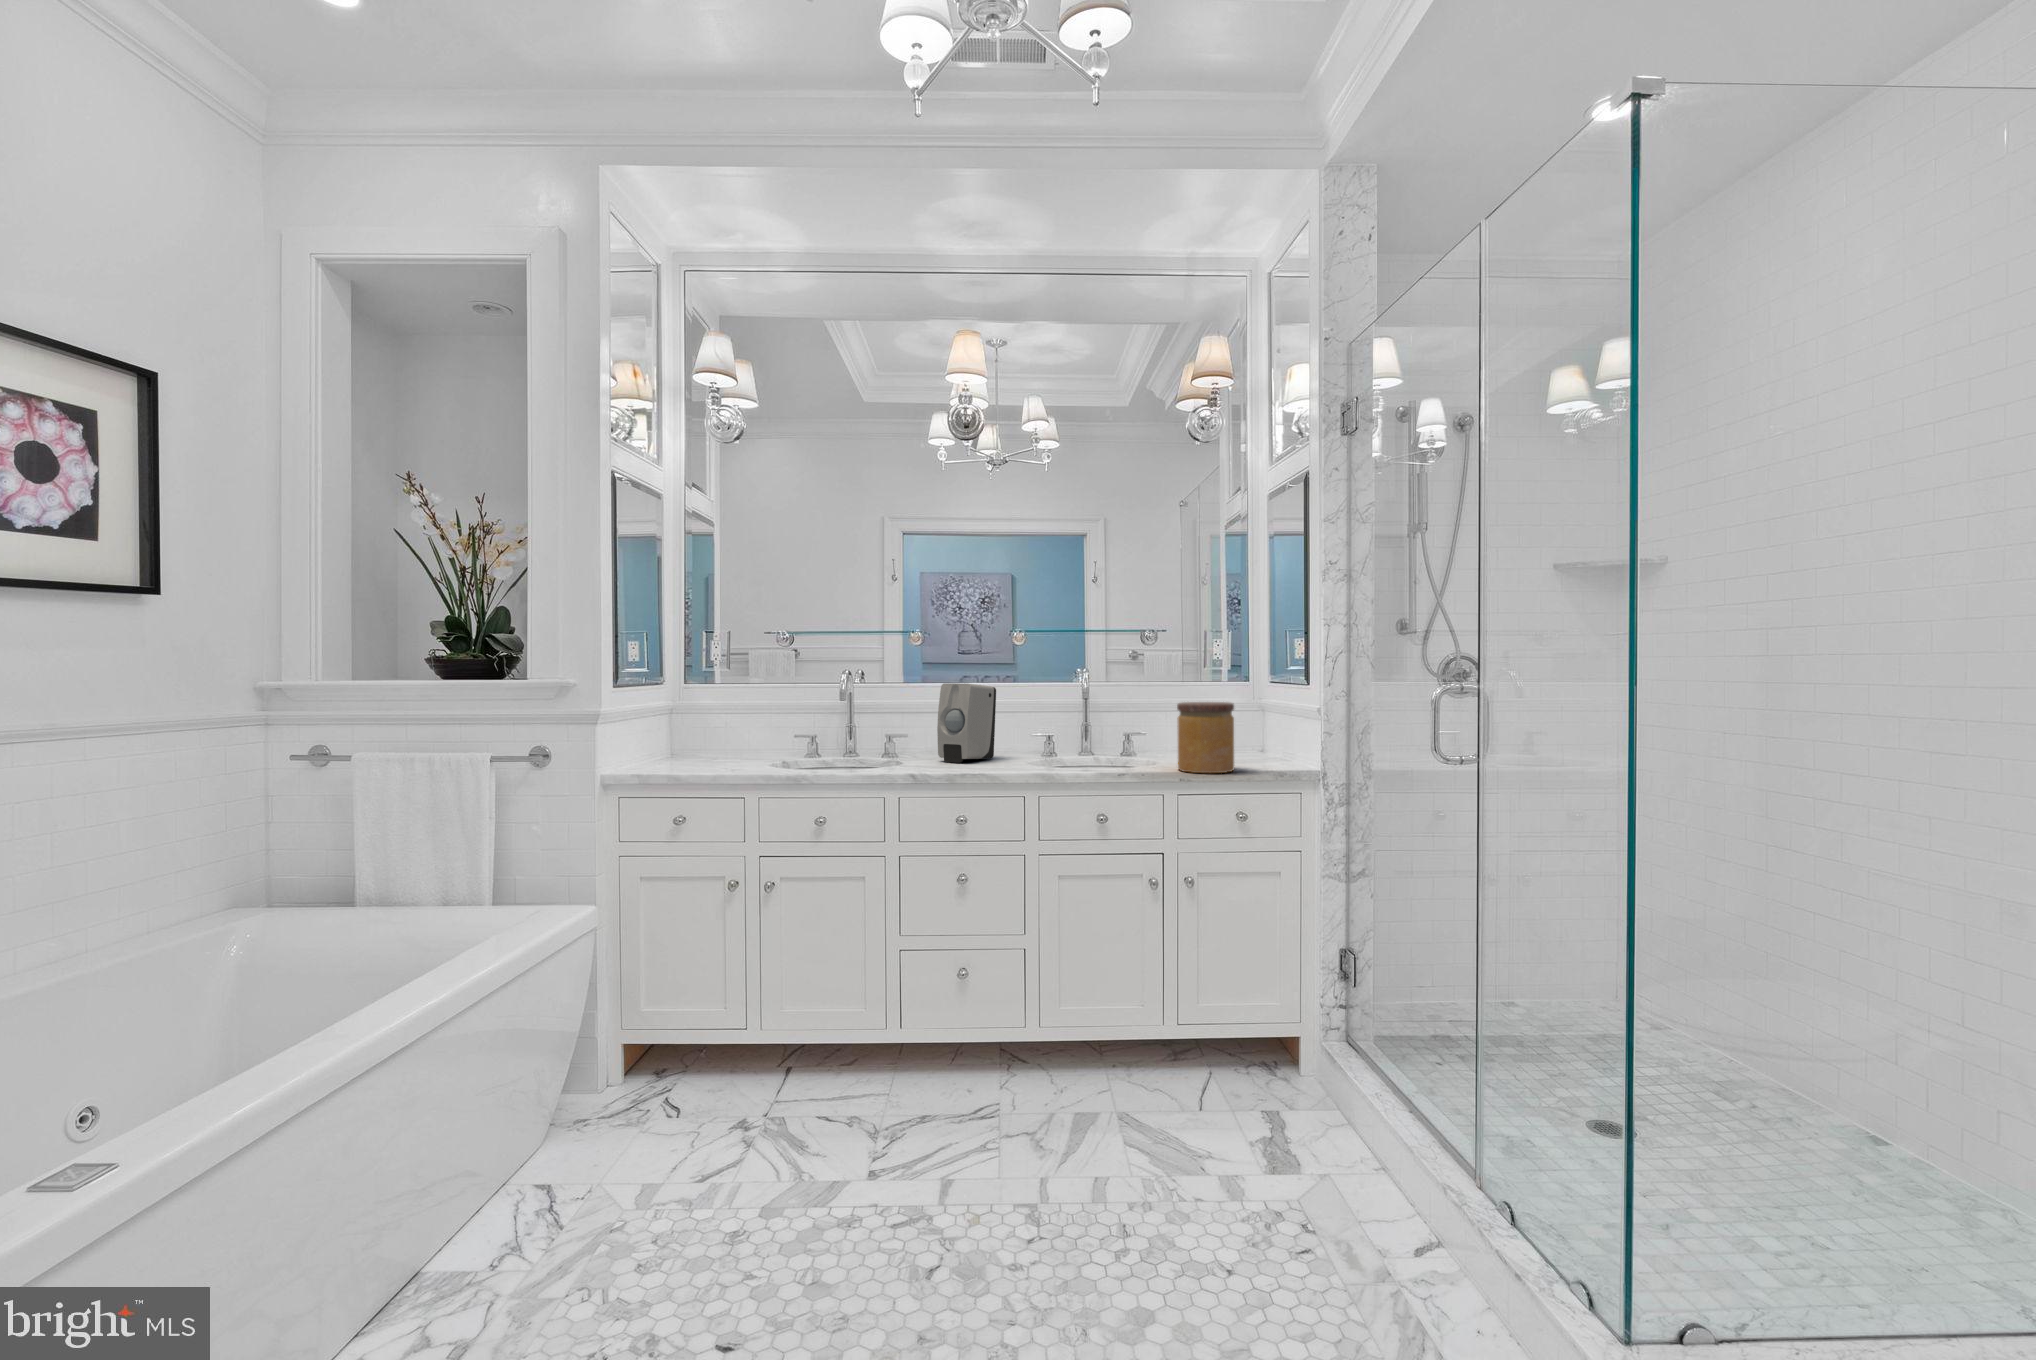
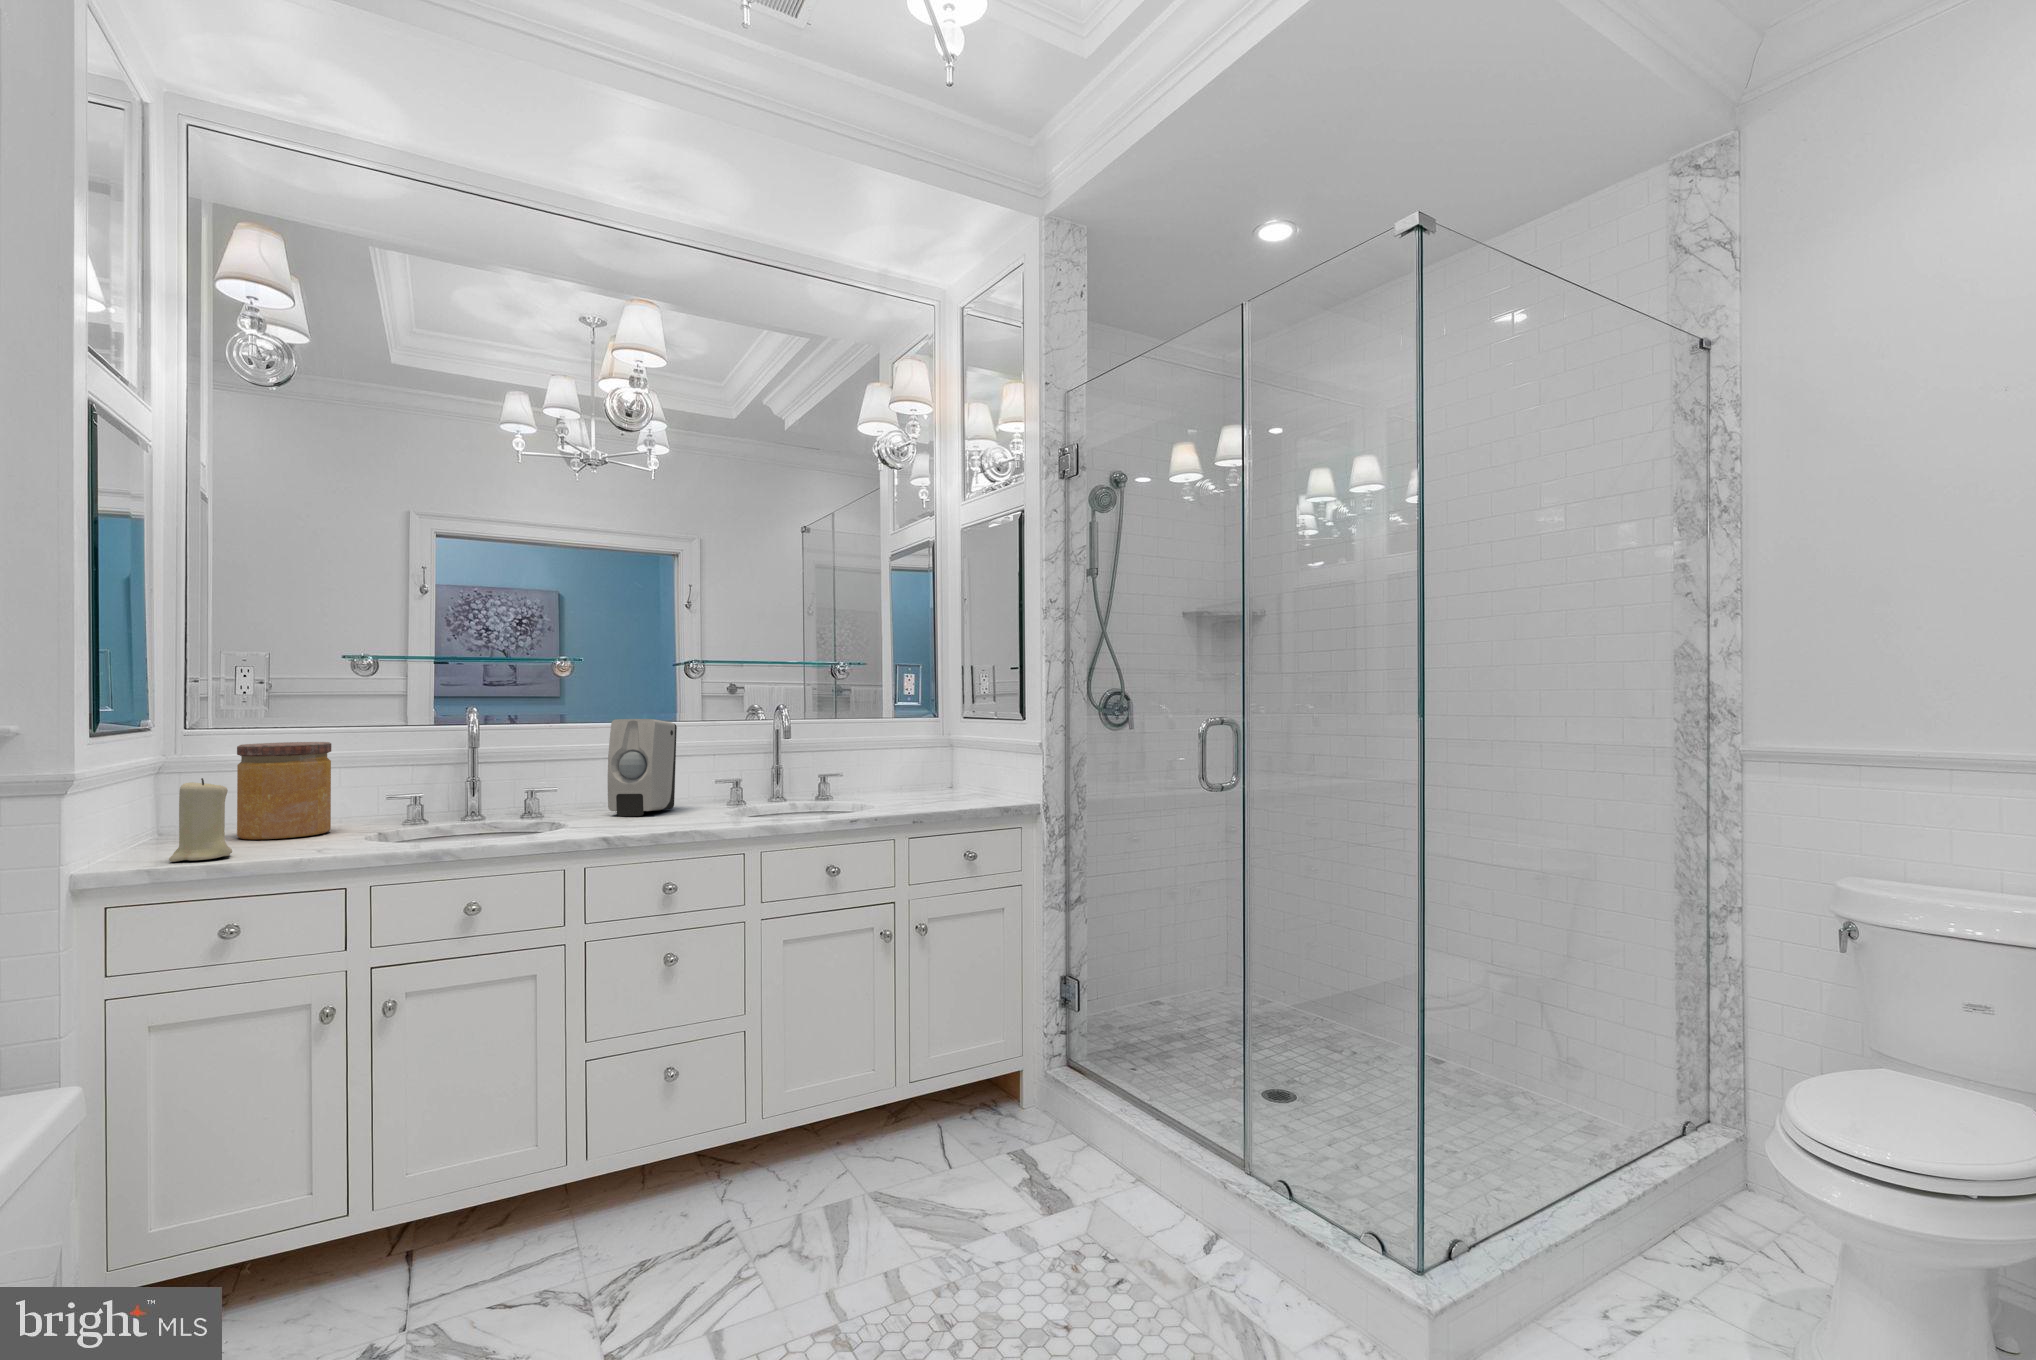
jar: present [1177,702,1234,773] -> present [237,742,331,839]
candle: none [644,720,680,775] -> present [169,778,232,862]

